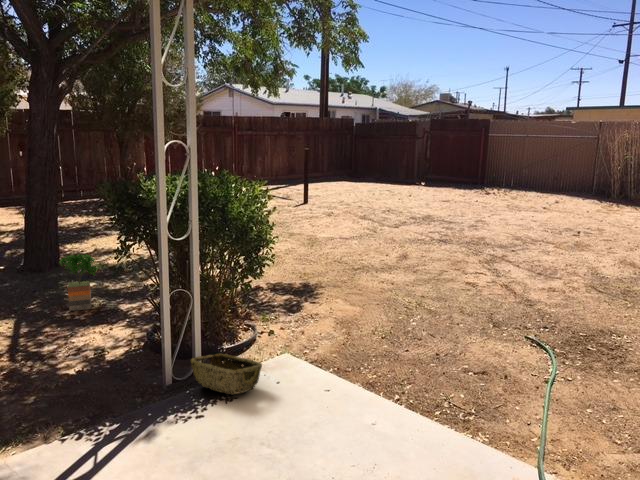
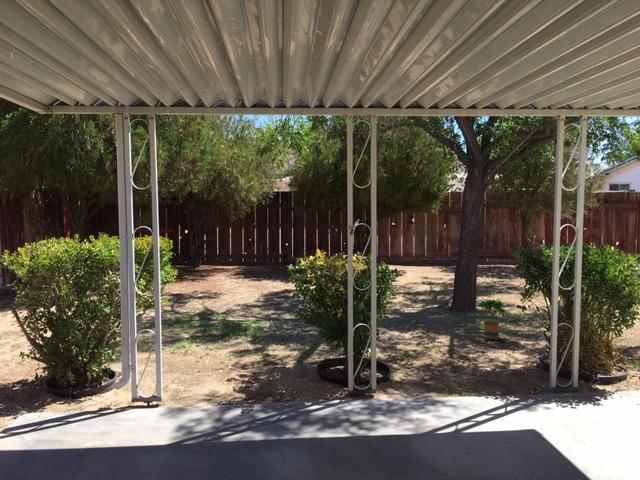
woven basket: present [191,354,262,394] -> none [570,373,625,403]

